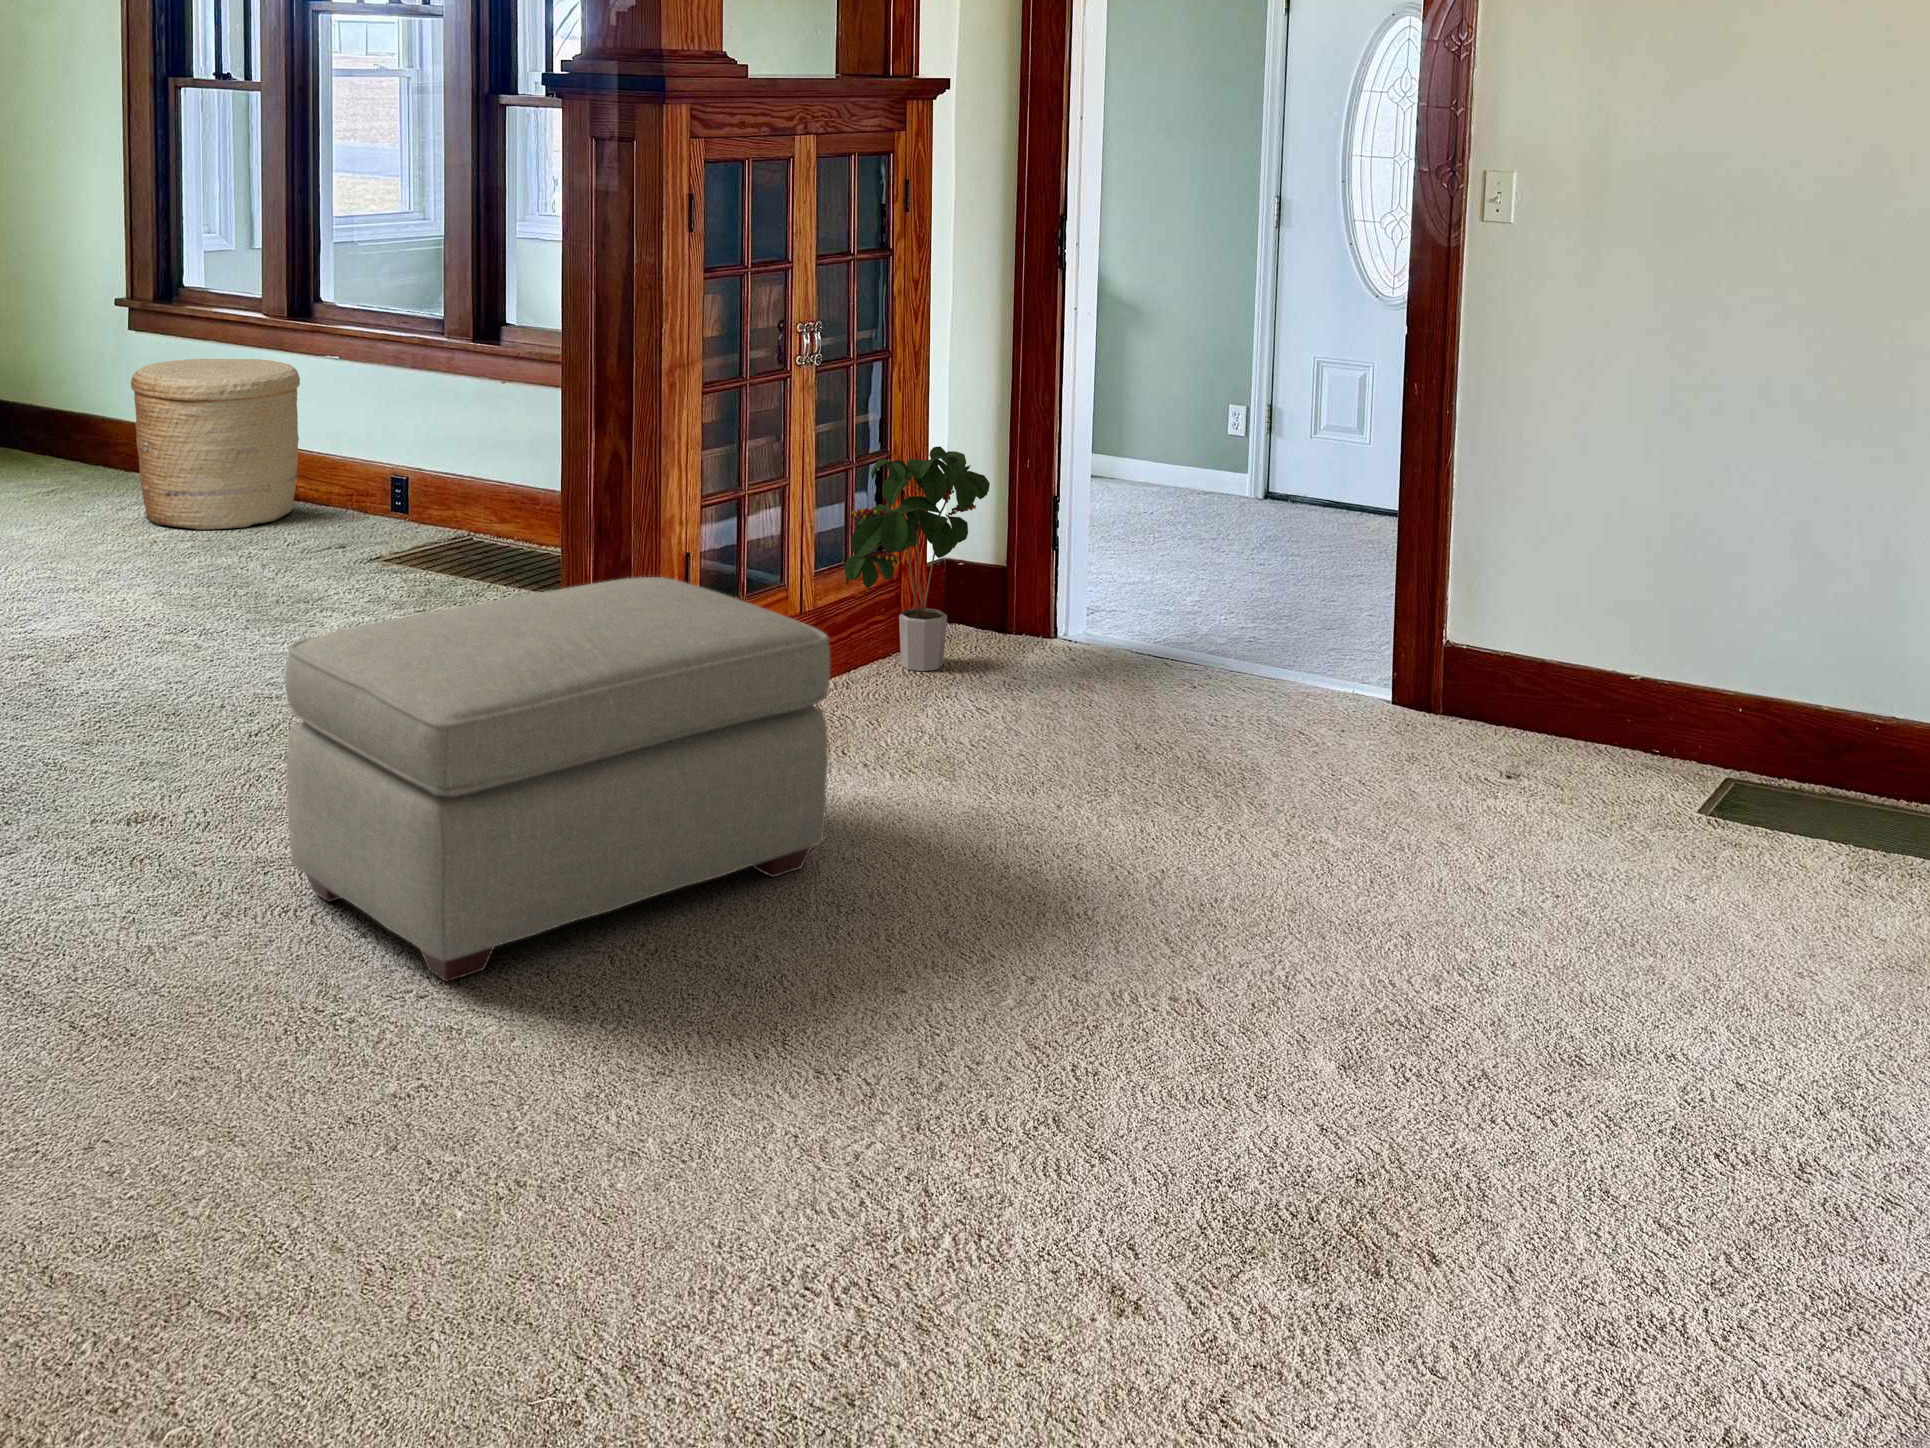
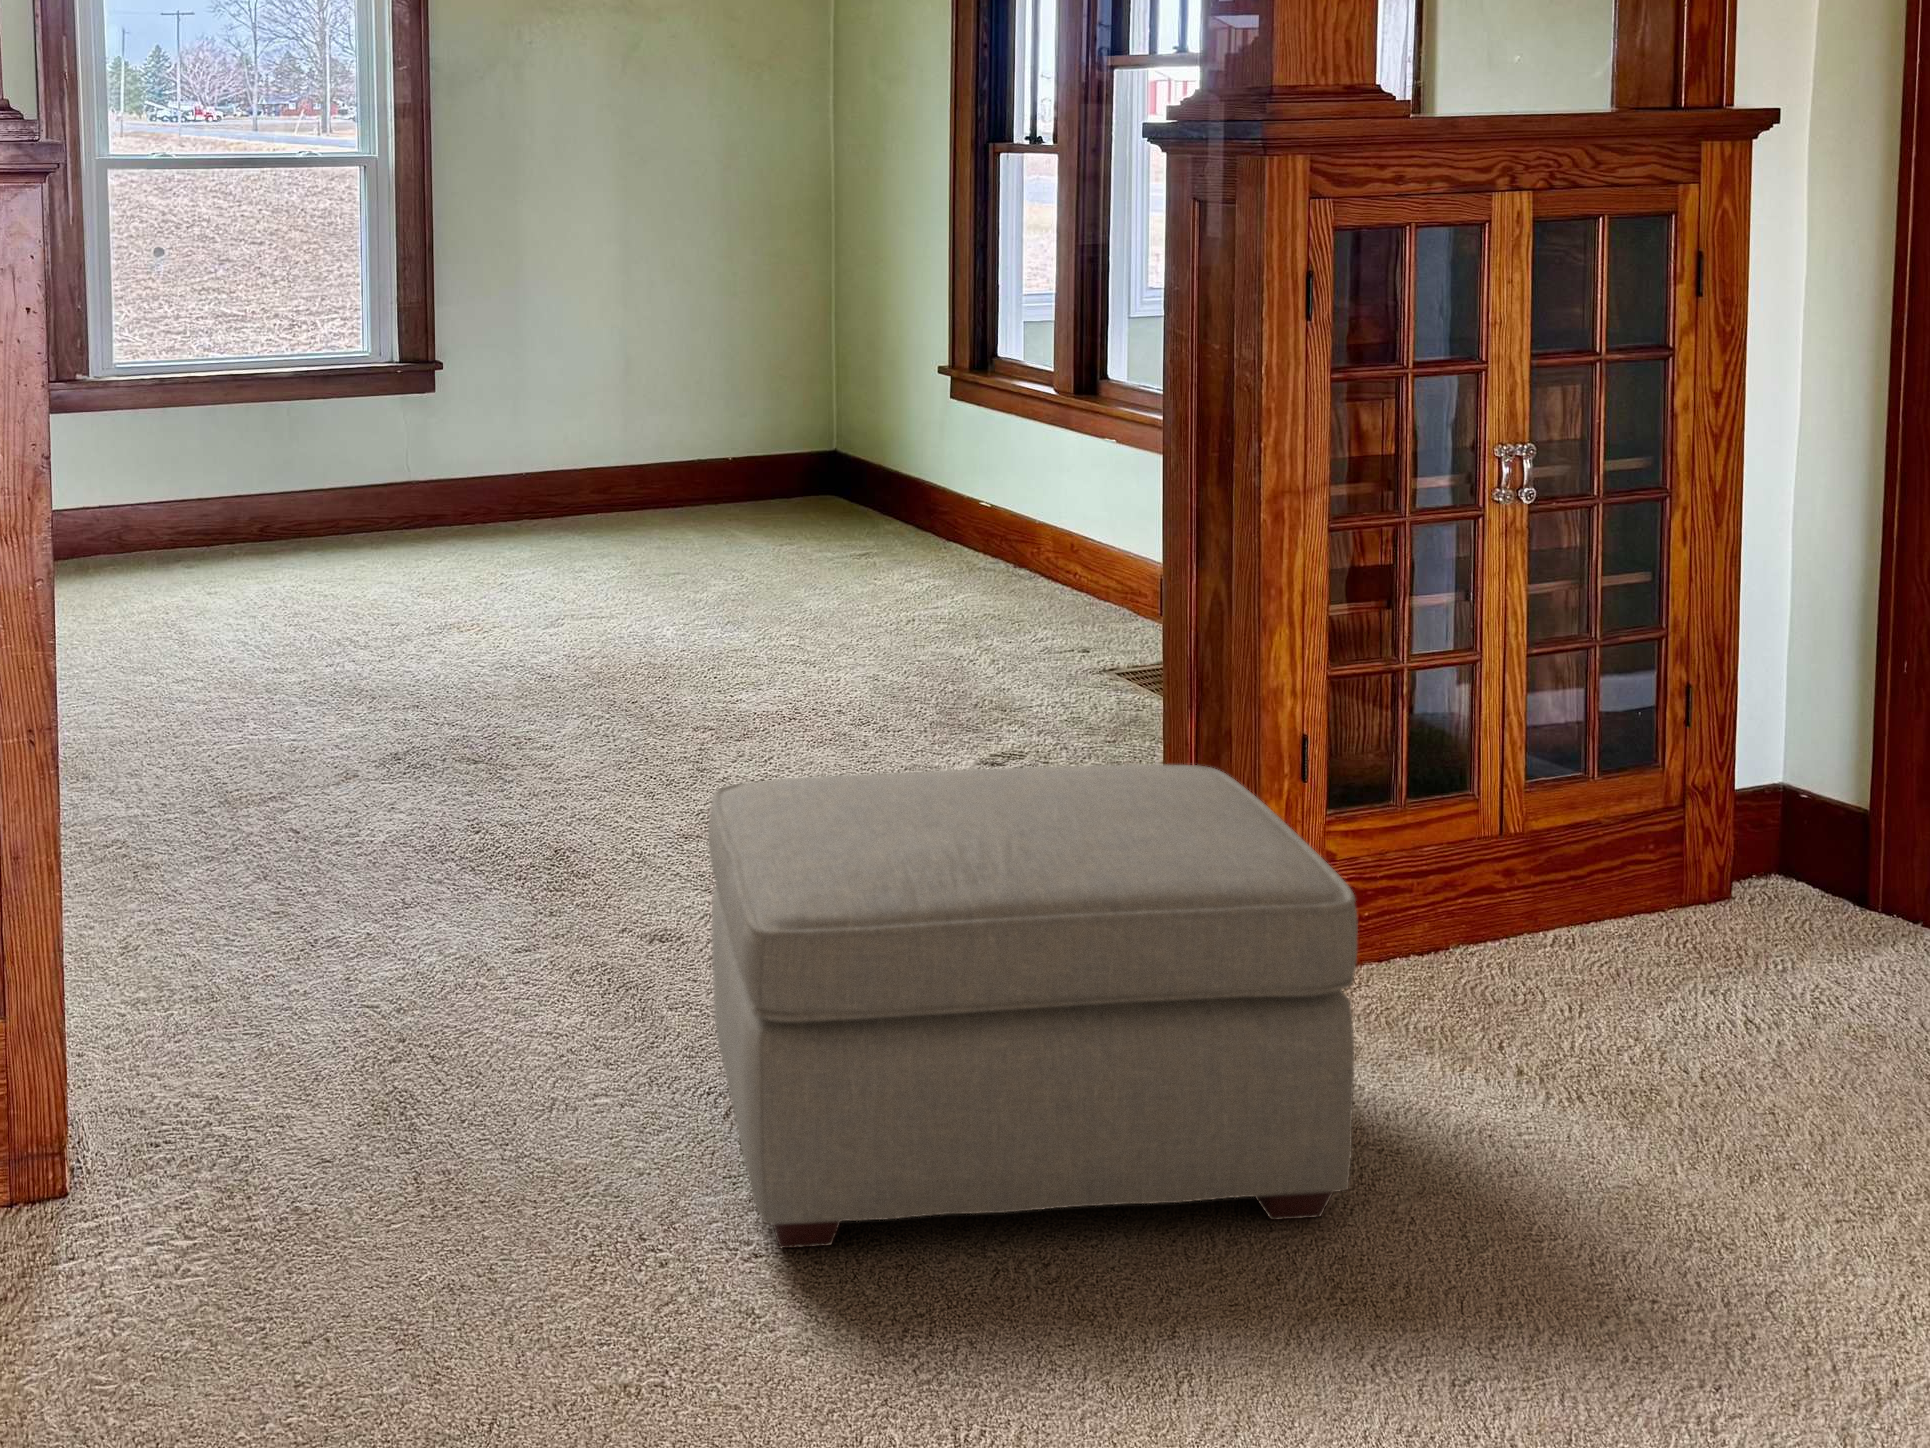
woven basket: present [131,359,300,530] -> none [909,435,1076,618]
potted plant: present [844,447,990,671] -> none [1565,628,1832,947]

